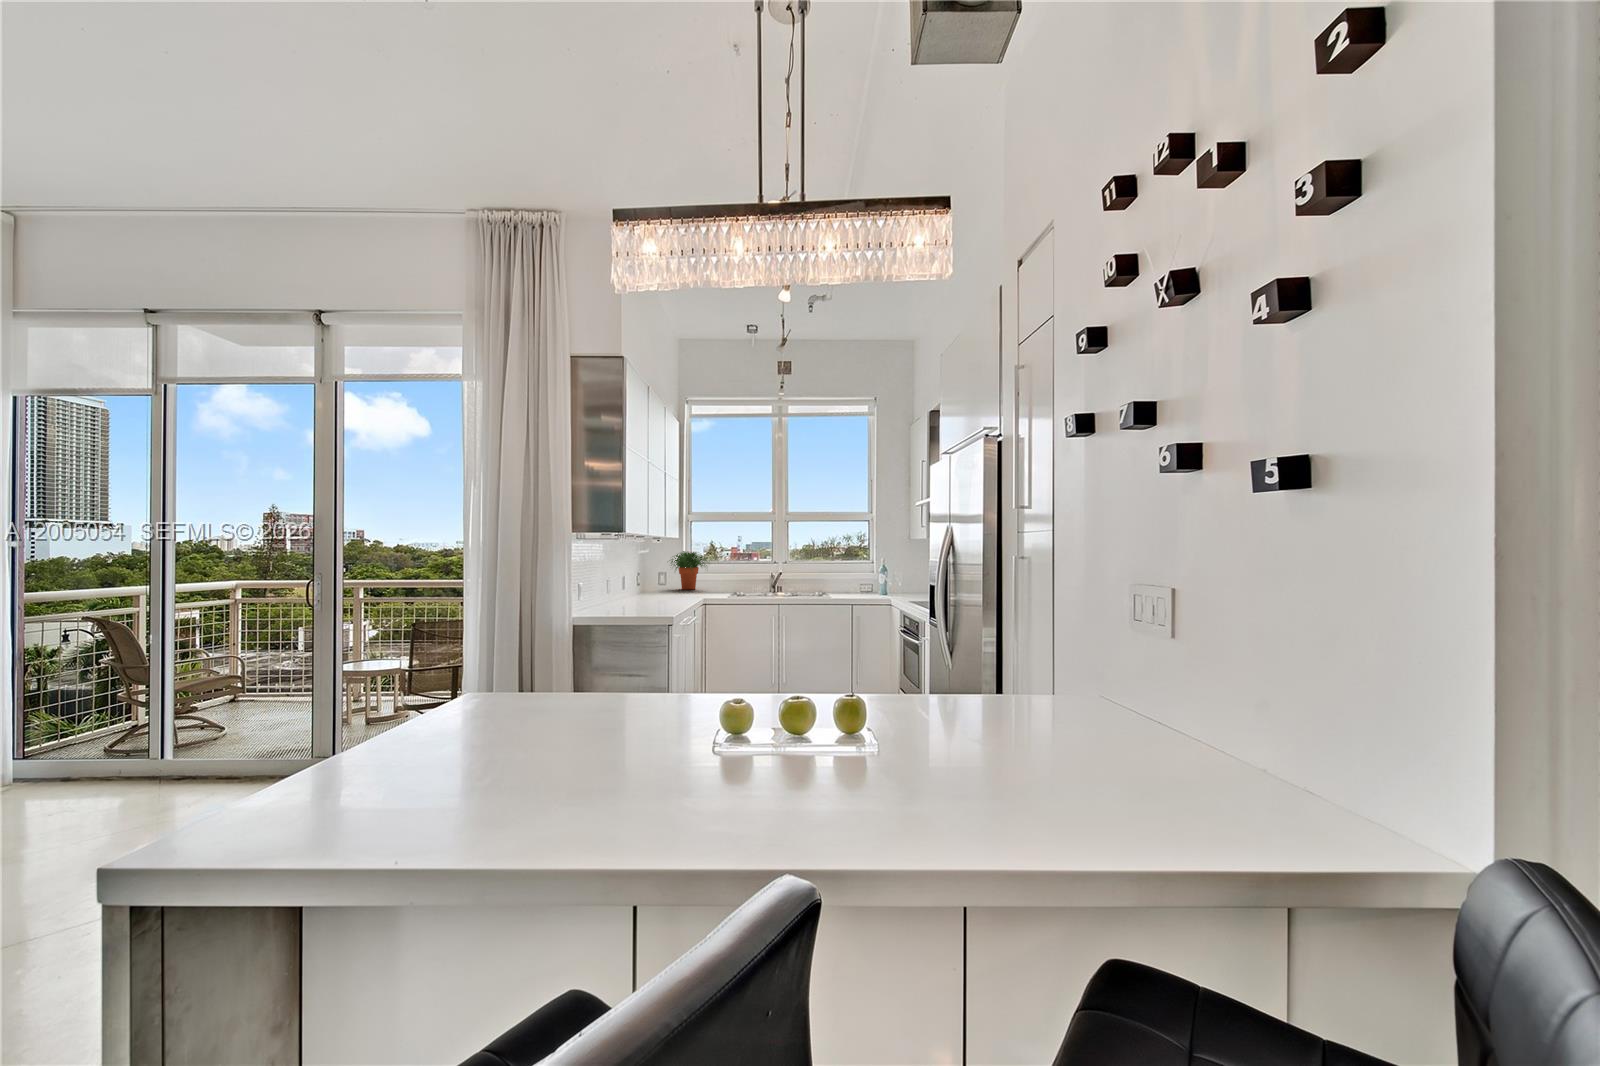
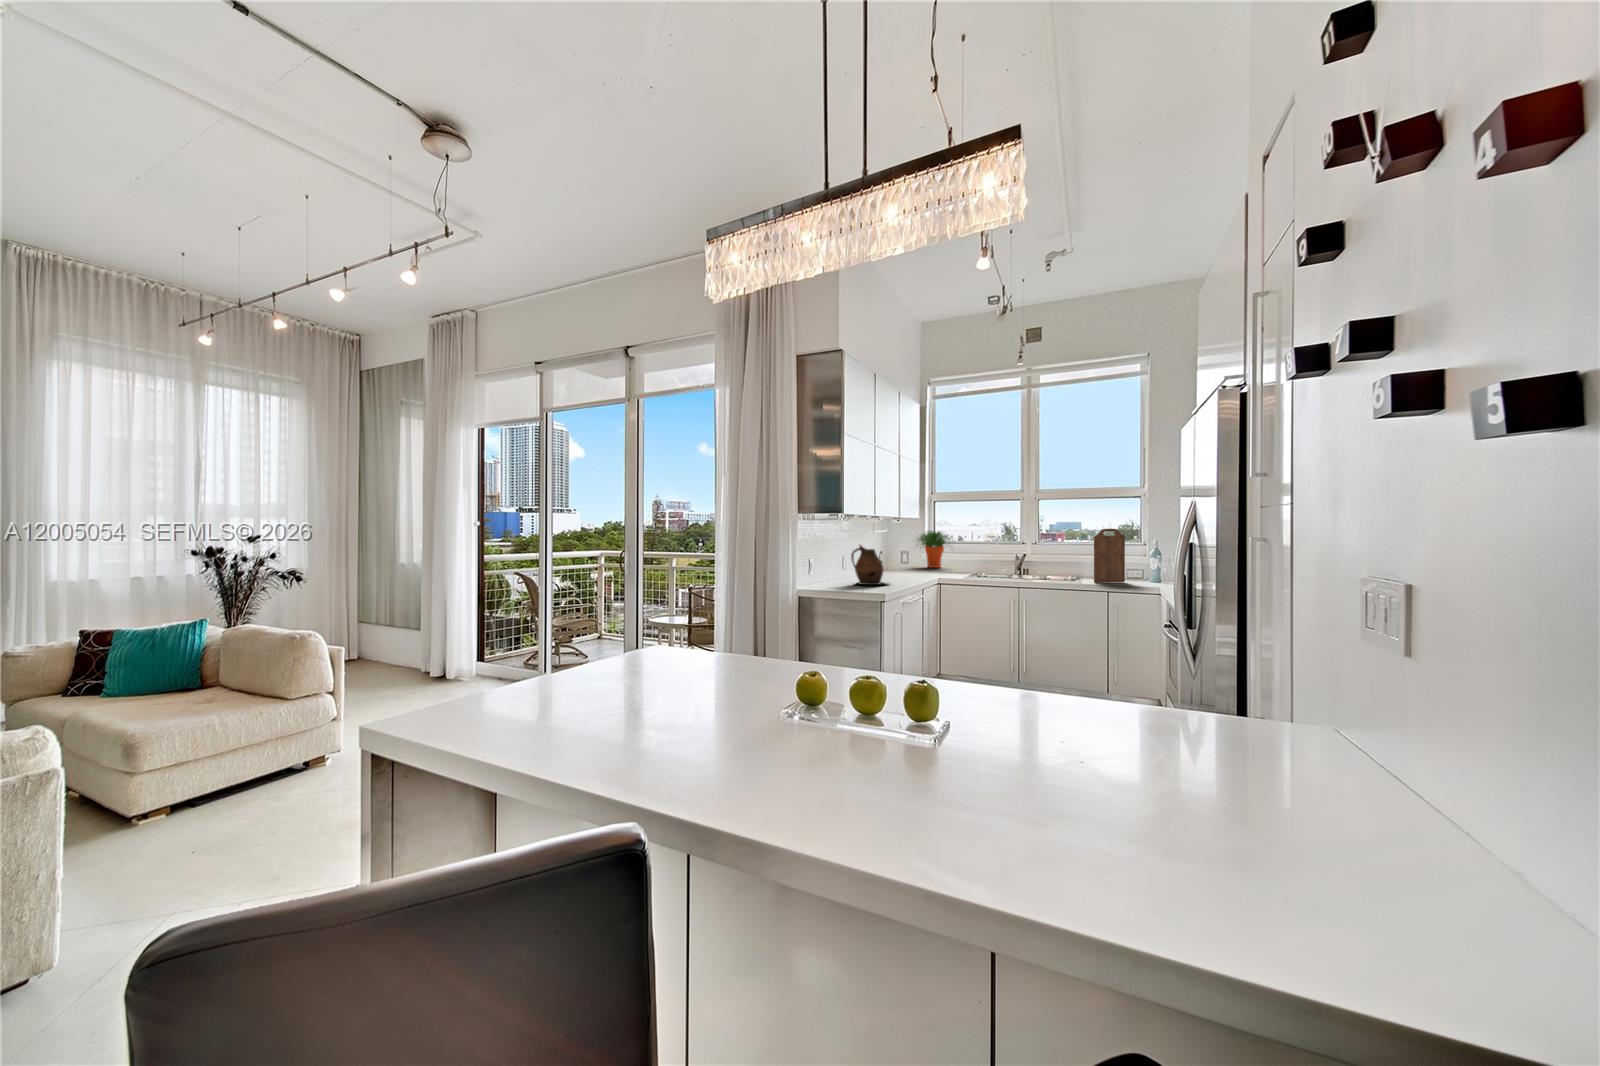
cutting board: none [846,549,871,600] -> present [1094,529,1125,583]
ceramic pitcher: none [620,565,661,609] -> present [851,545,885,585]

